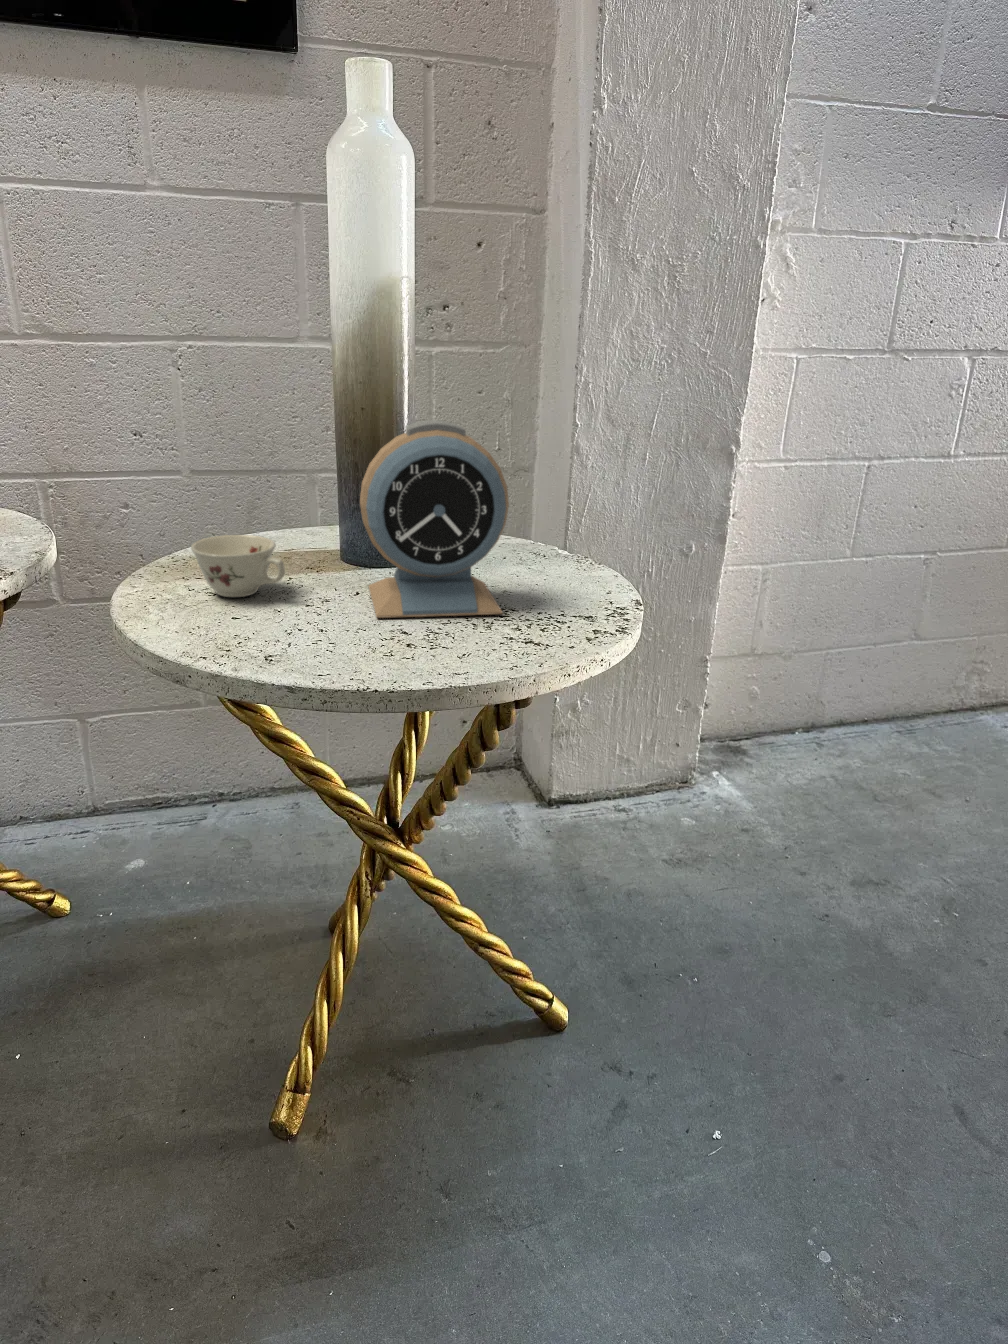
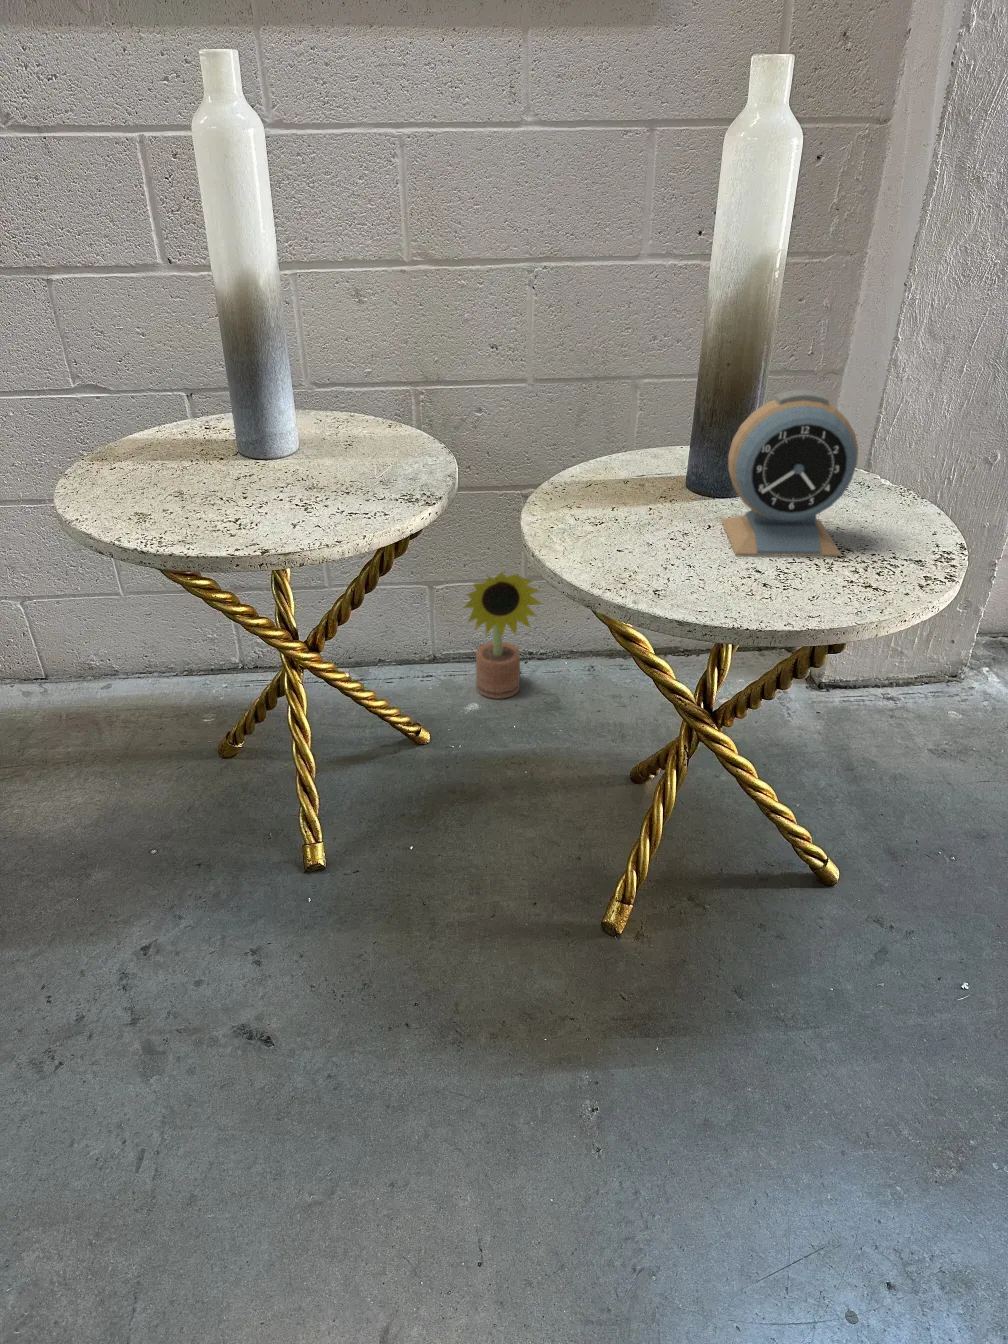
teacup: present [191,535,285,597] -> none [585,473,660,528]
decorative plant: none [110,692,213,850] -> present [464,572,541,699]

